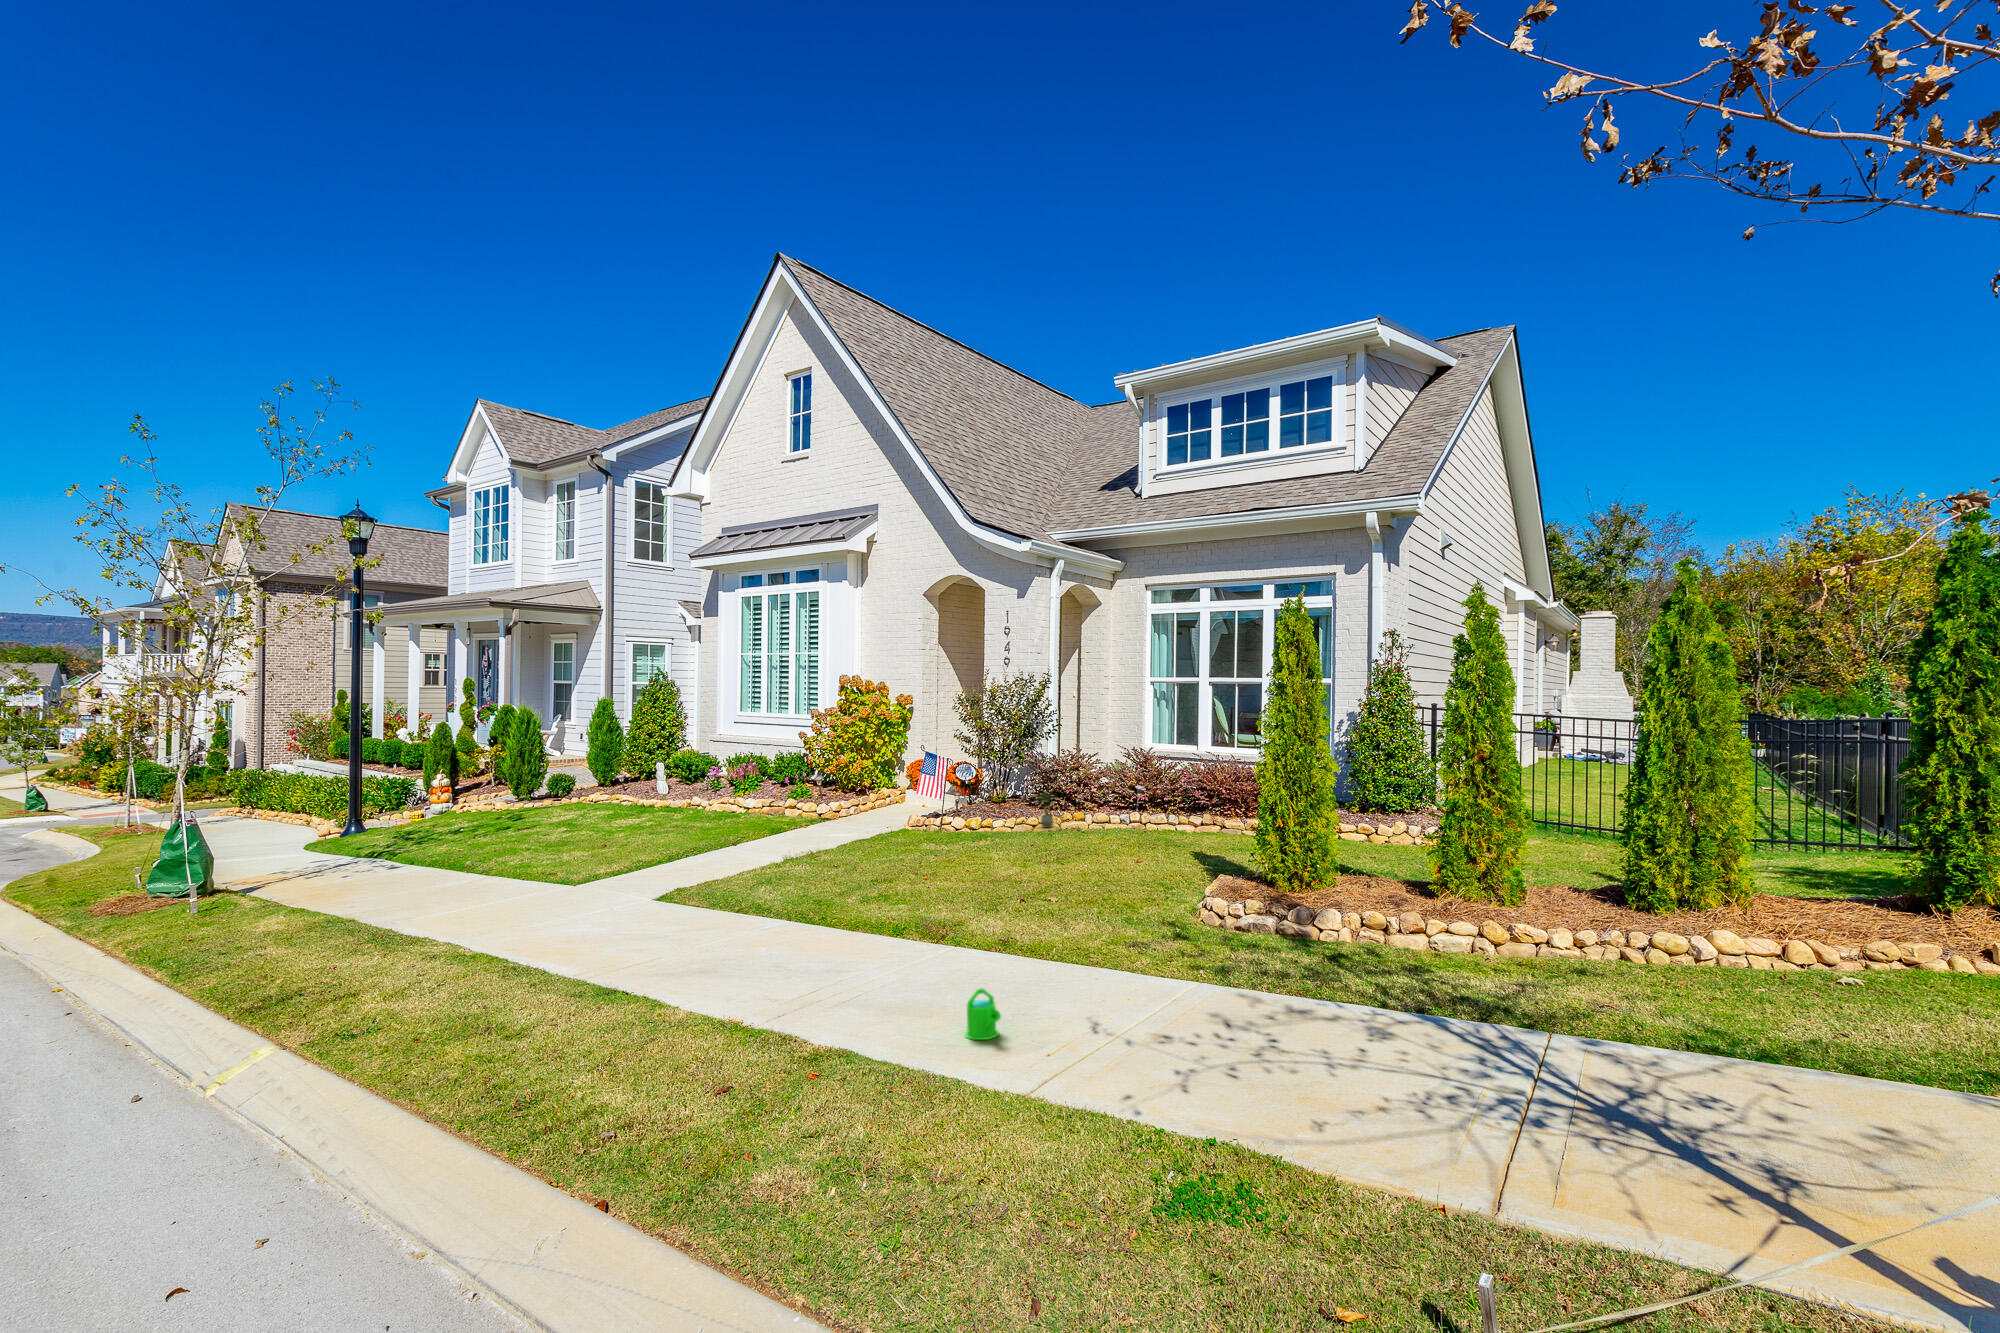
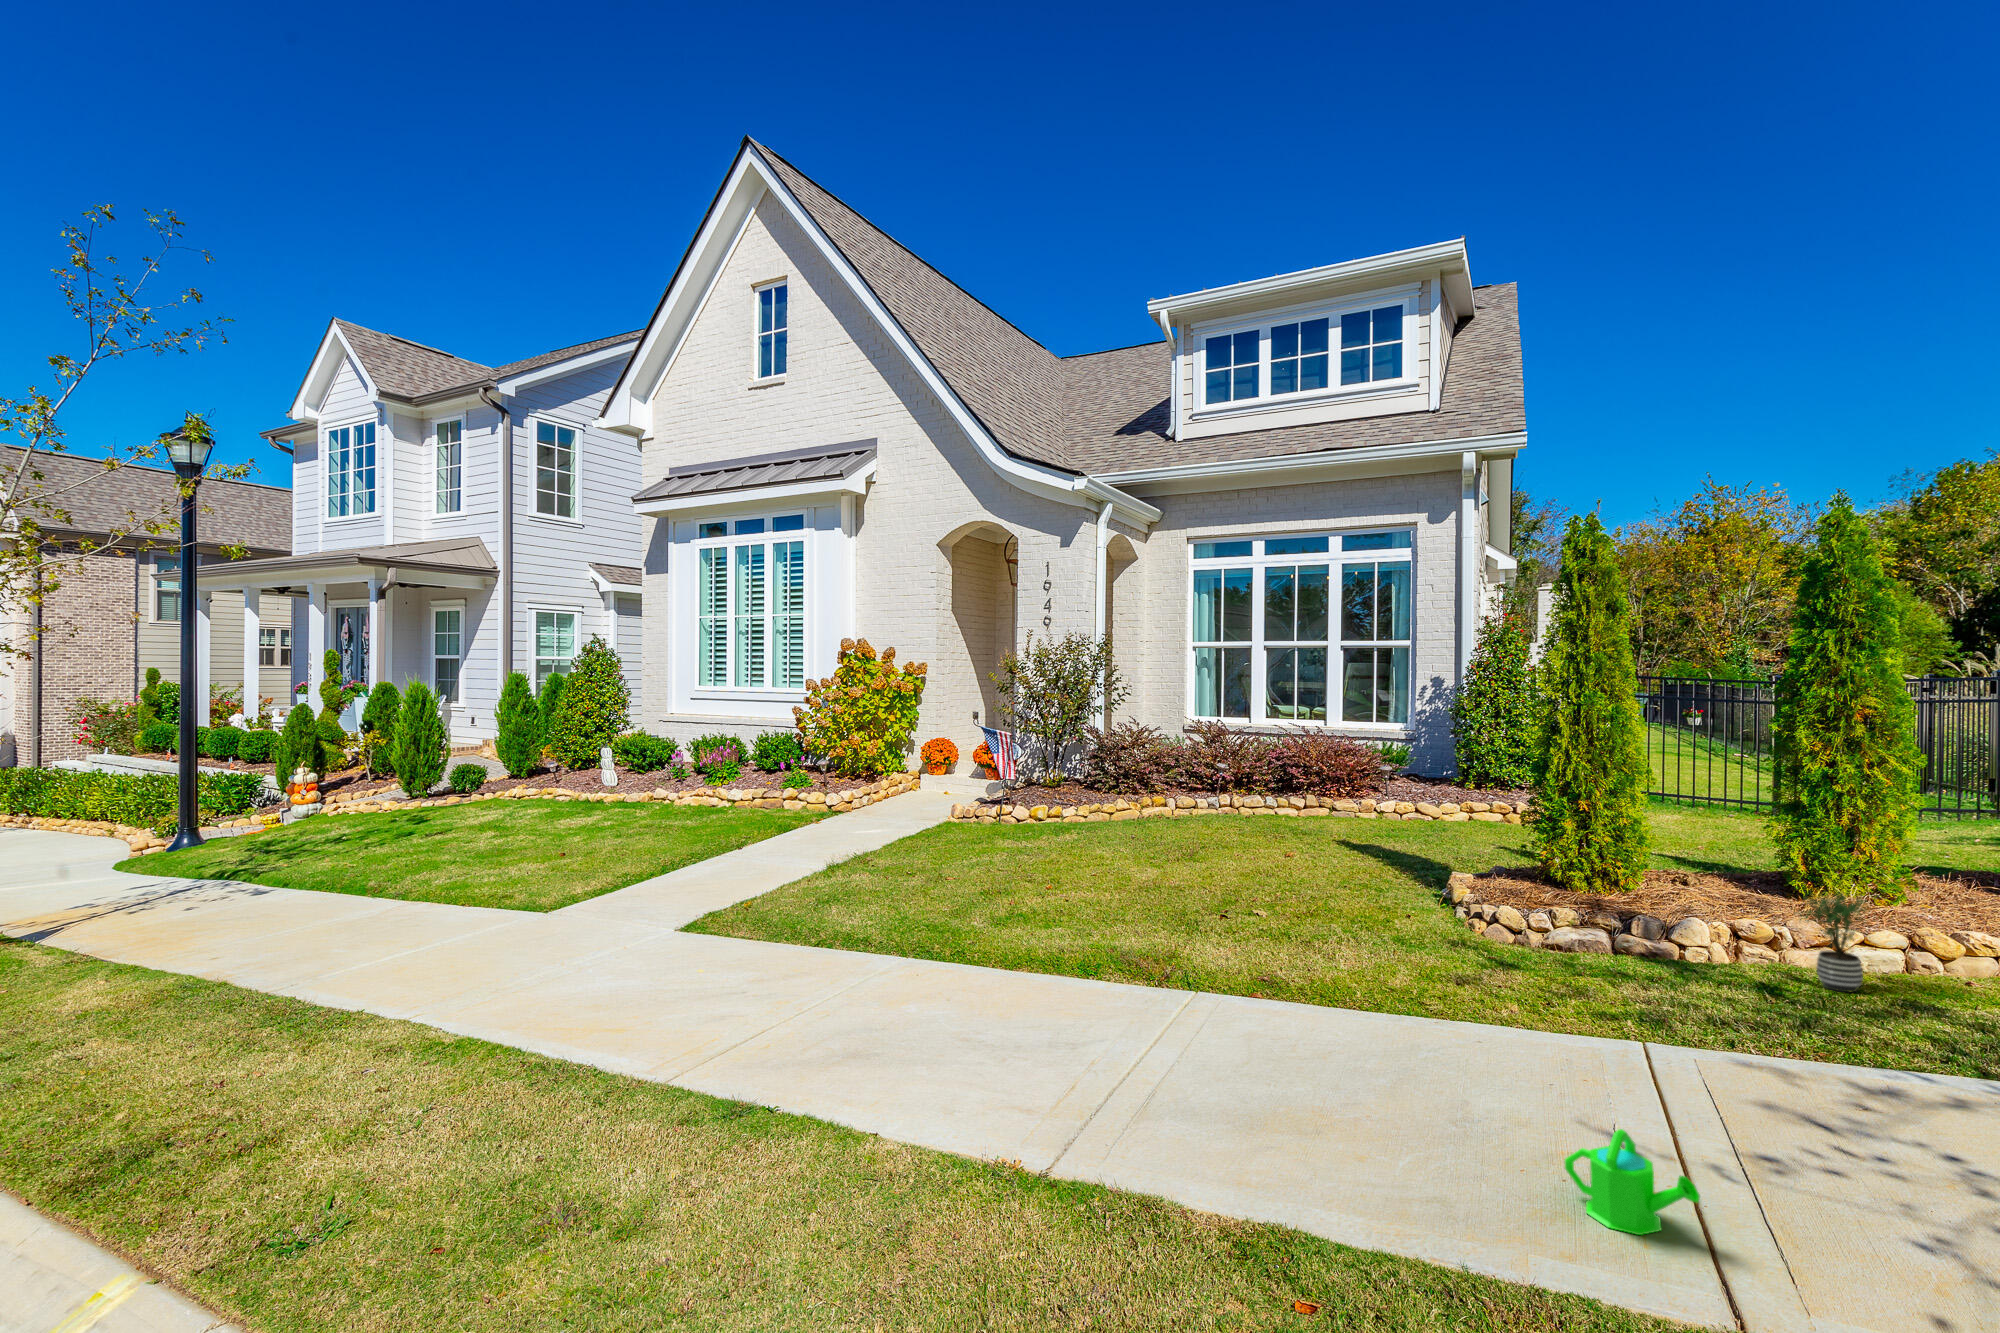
potted plant: present [1036,793,1054,828] -> present [1794,893,1870,992]

